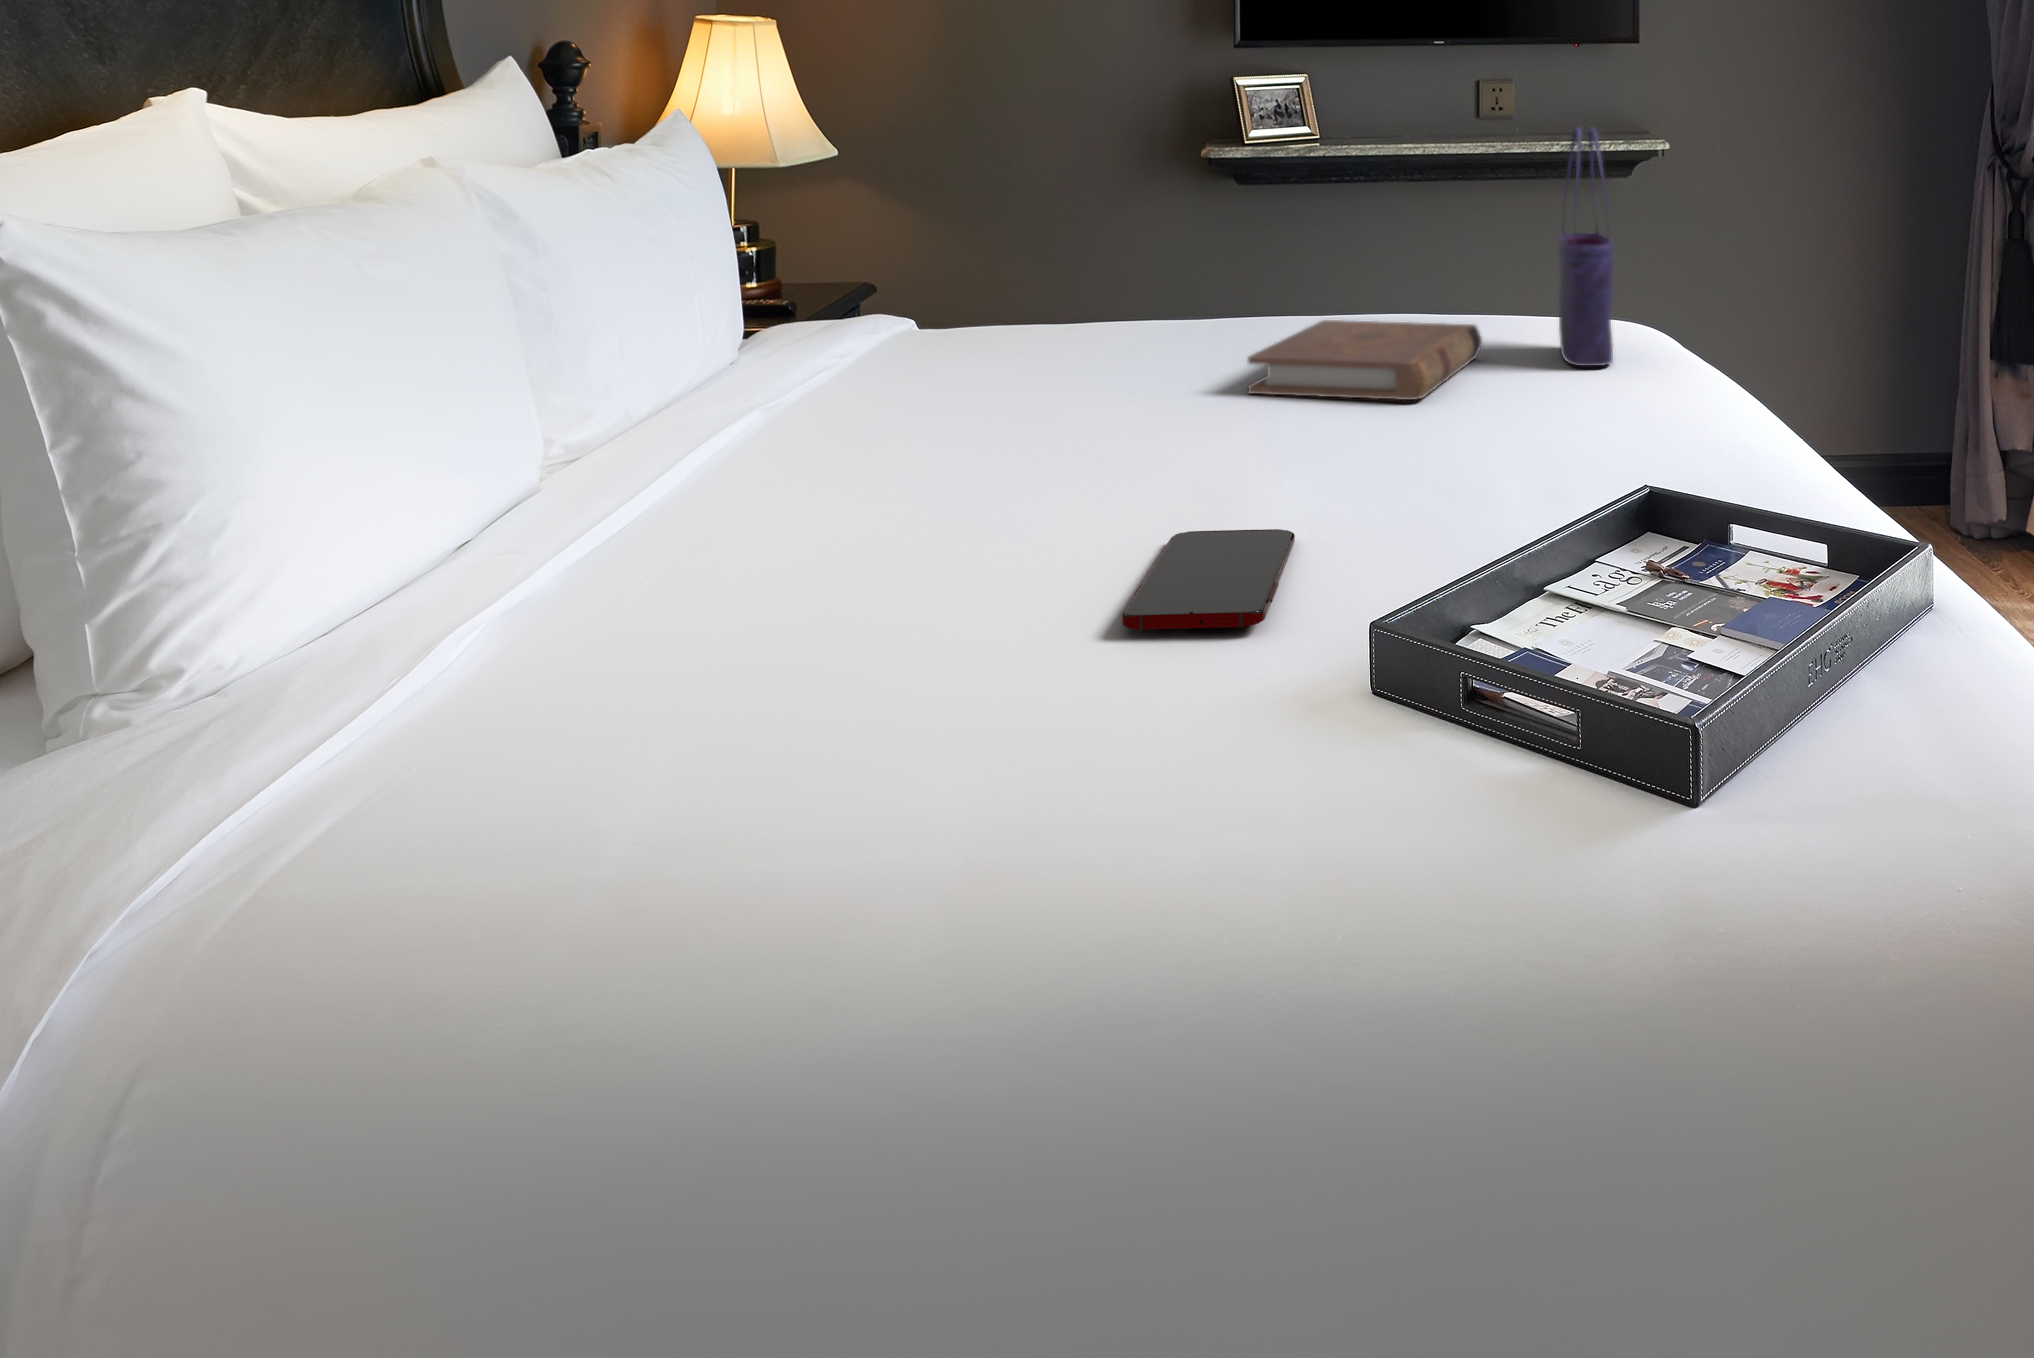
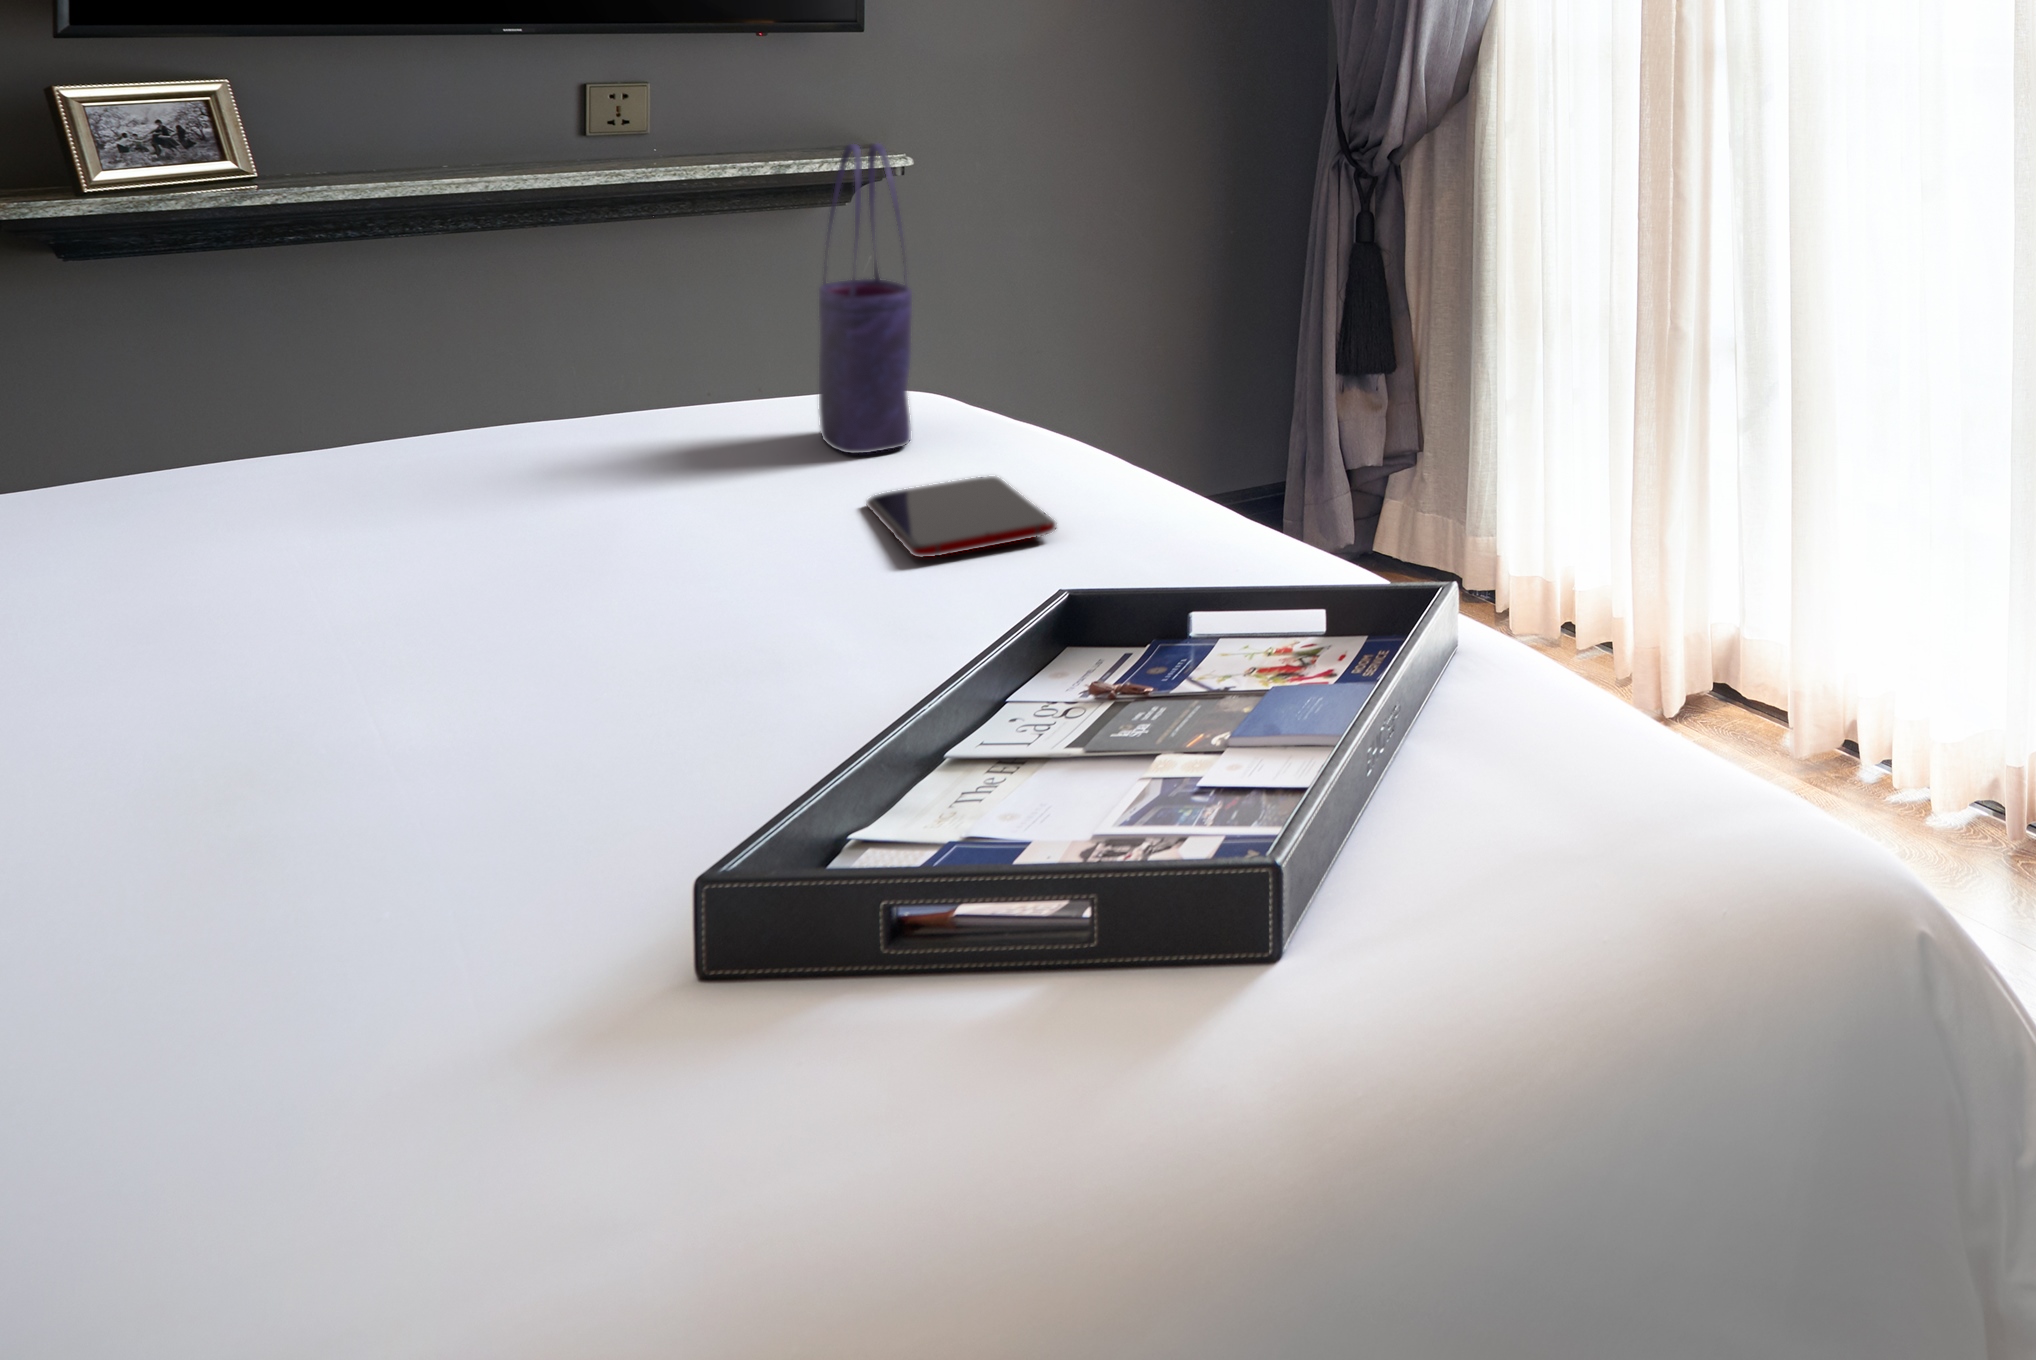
book: present [1248,320,1482,400] -> none [259,420,695,580]
smartphone: present [1121,529,1295,629] -> present [867,476,1057,557]

